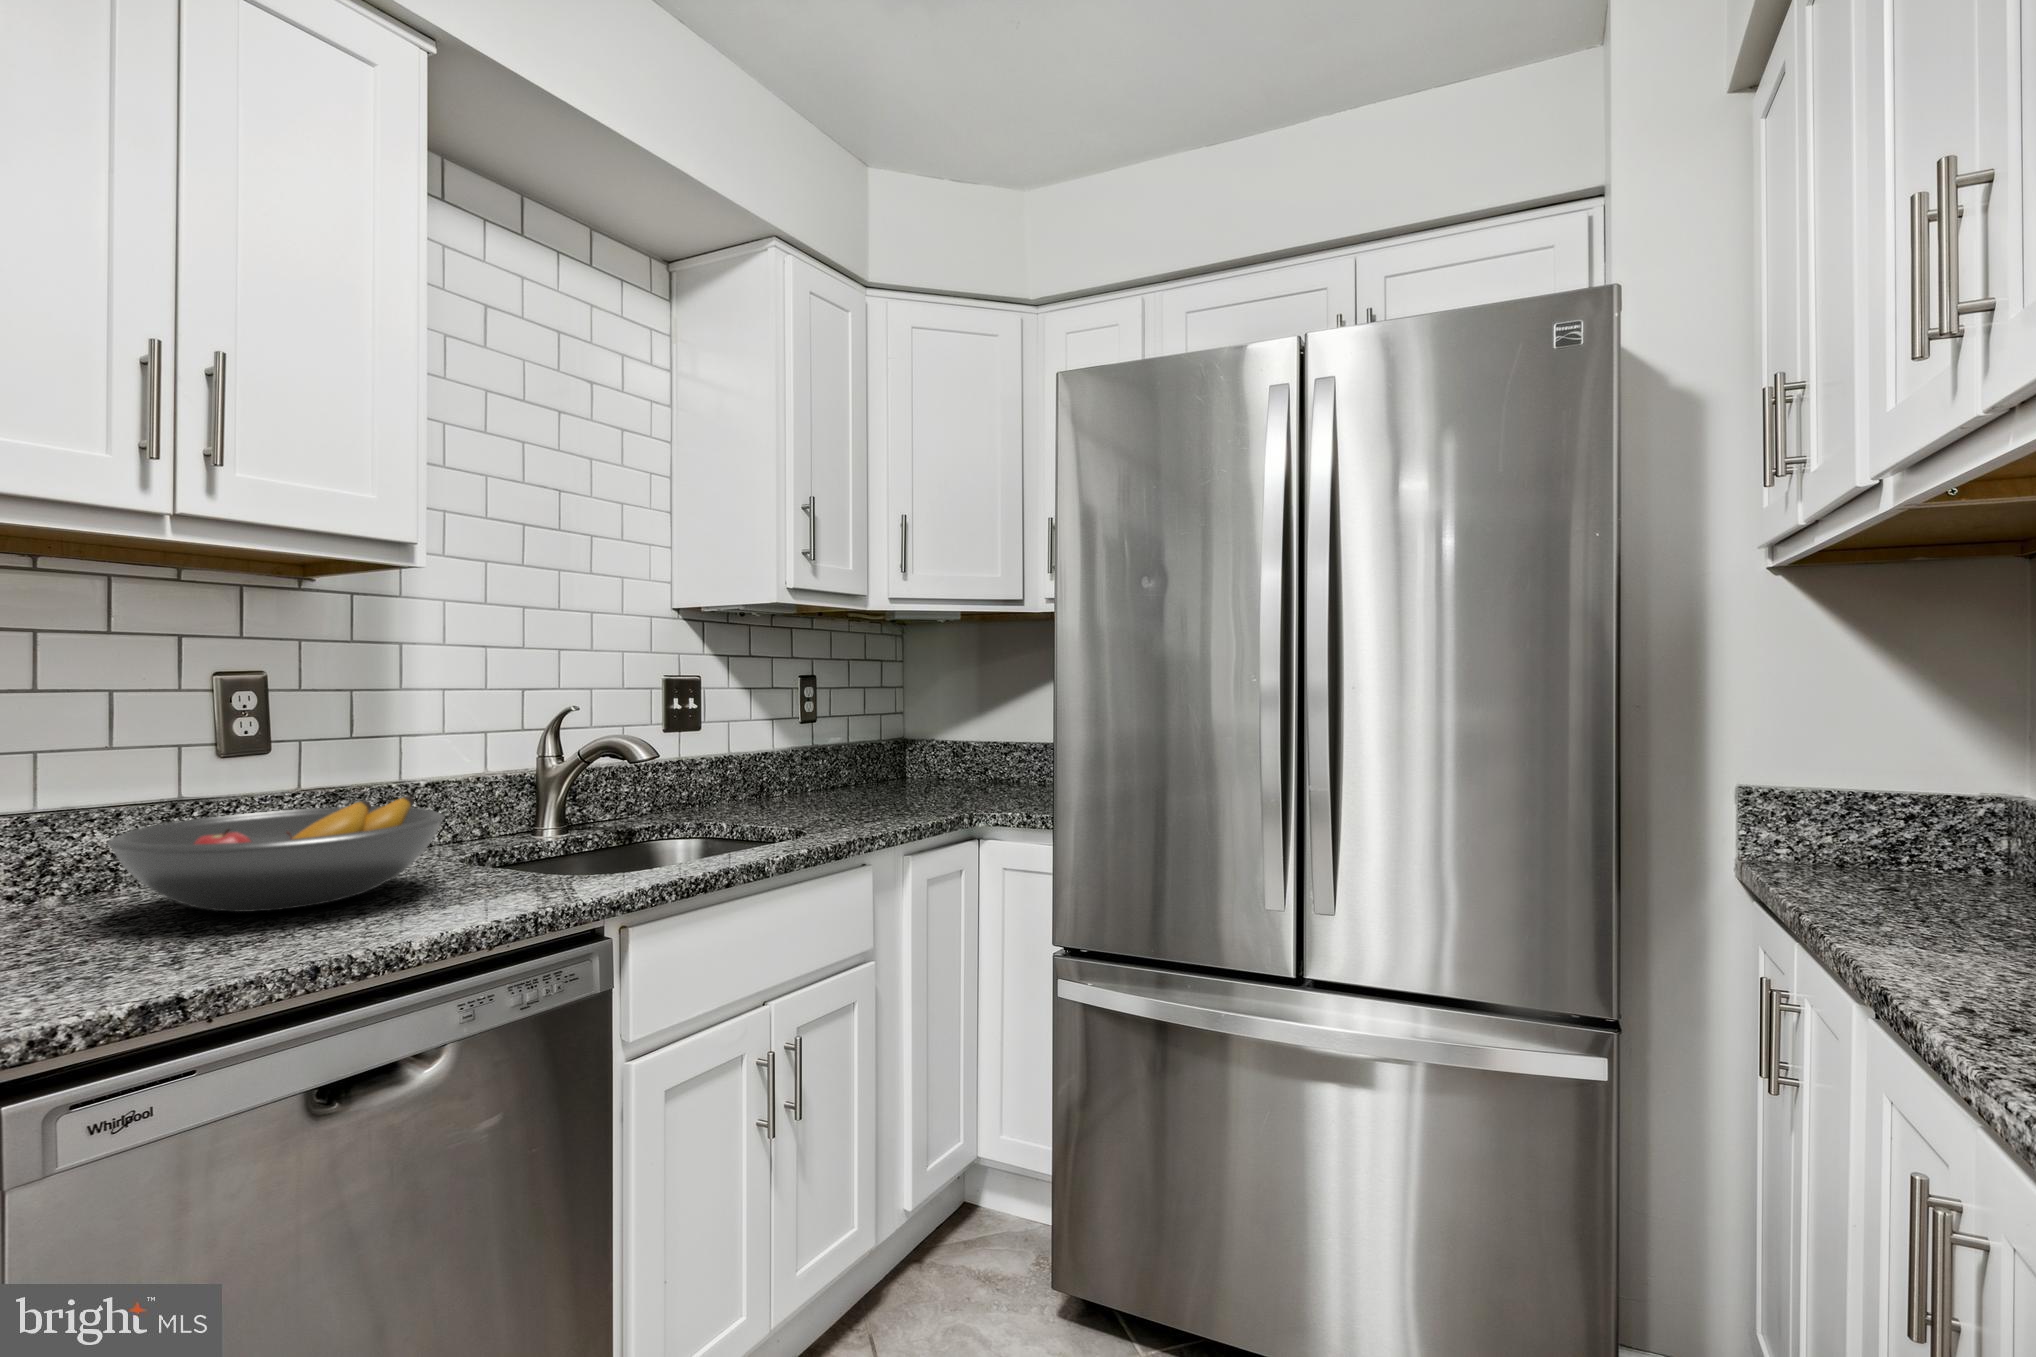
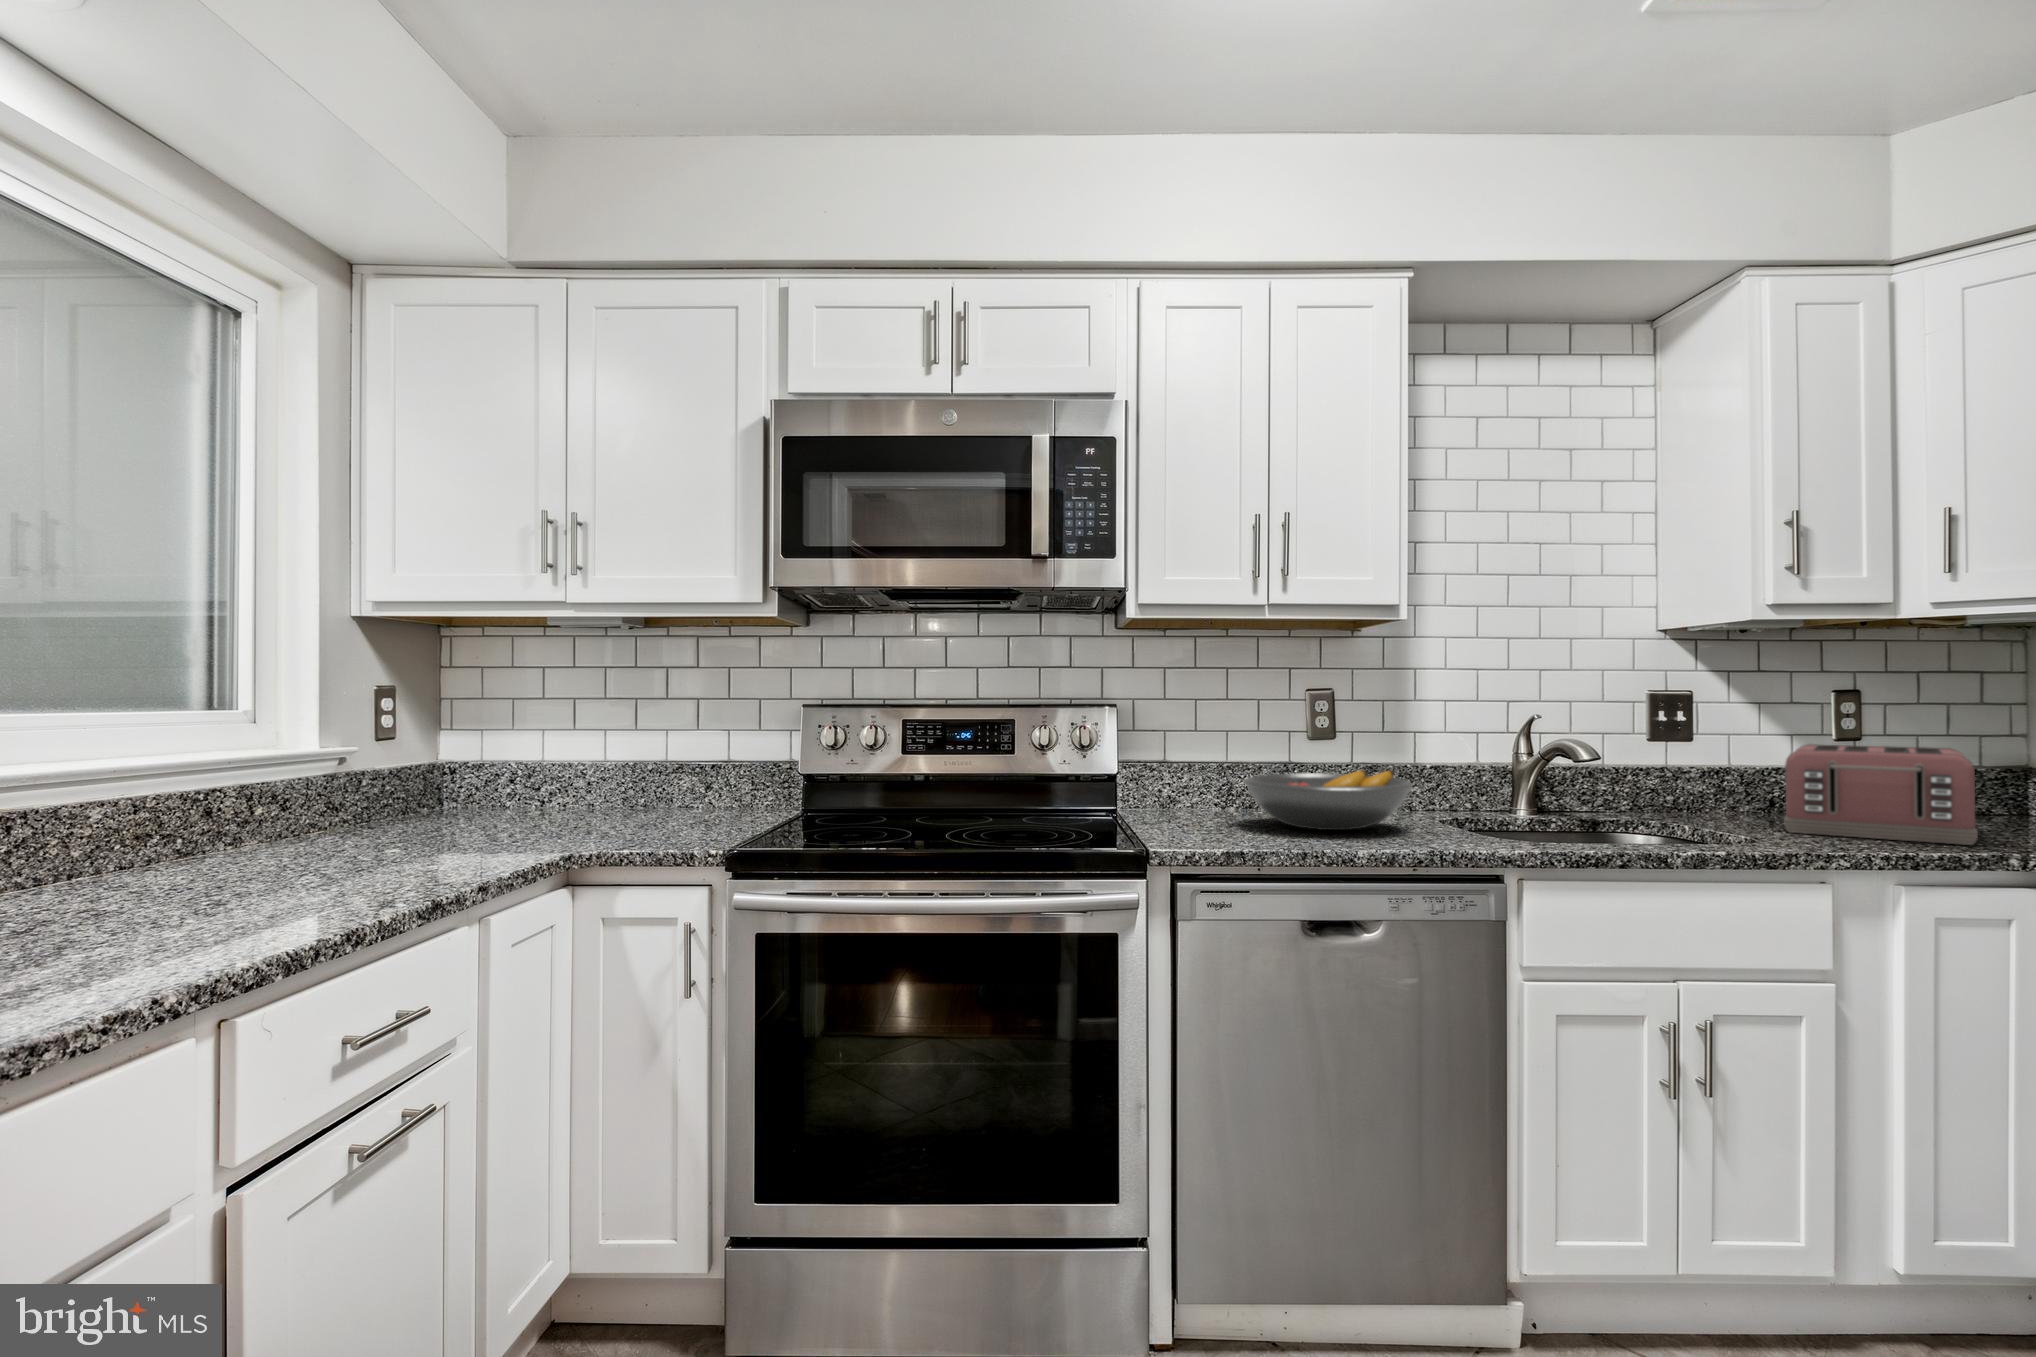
toaster: none [784,726,942,816] -> present [1784,744,1978,845]

